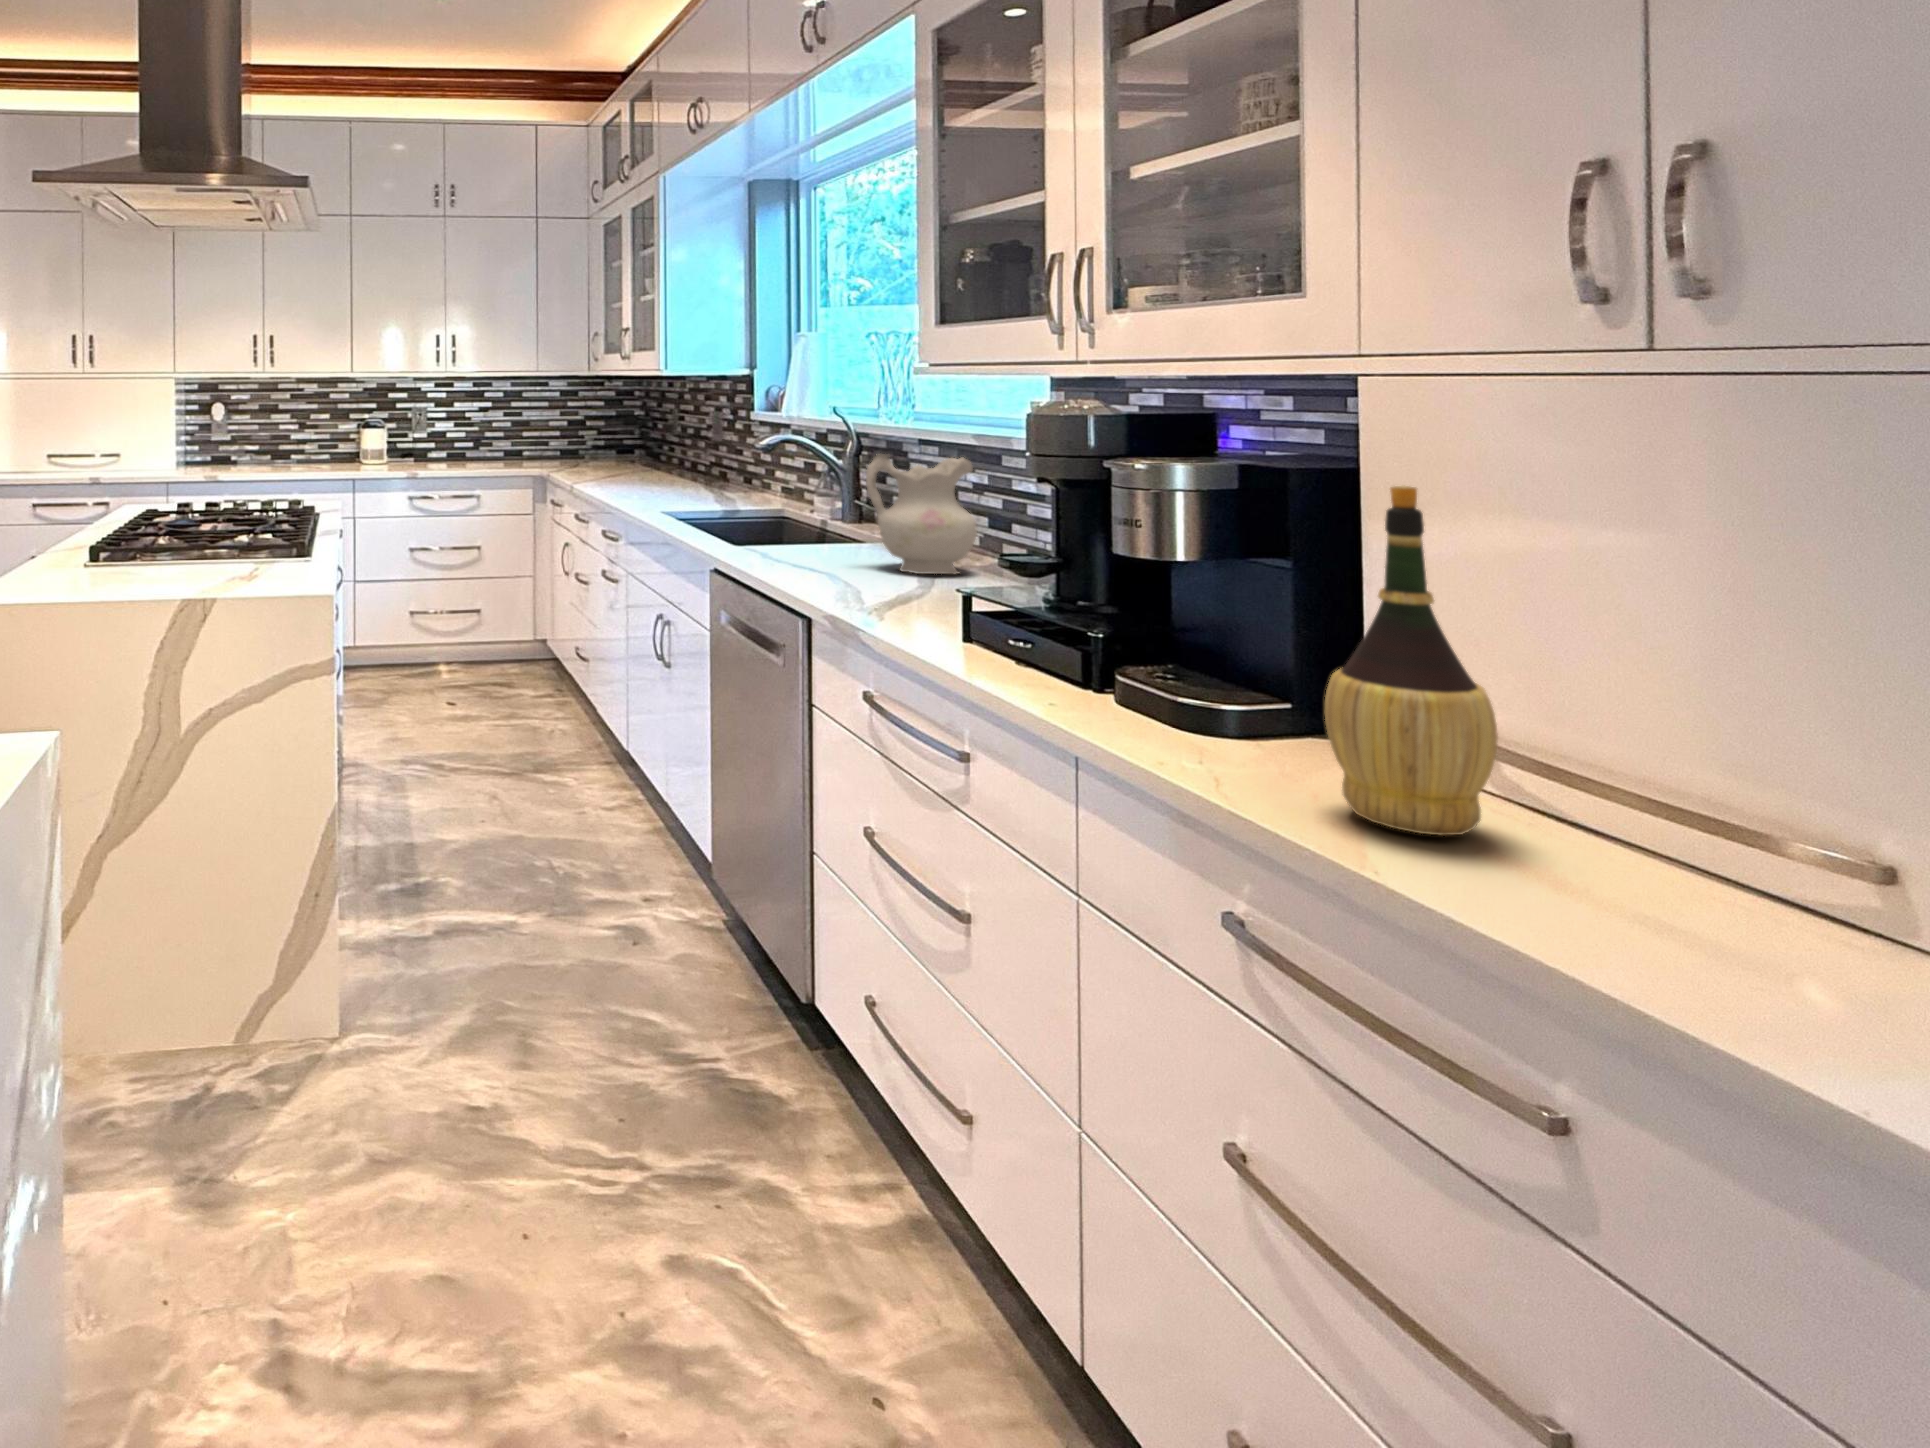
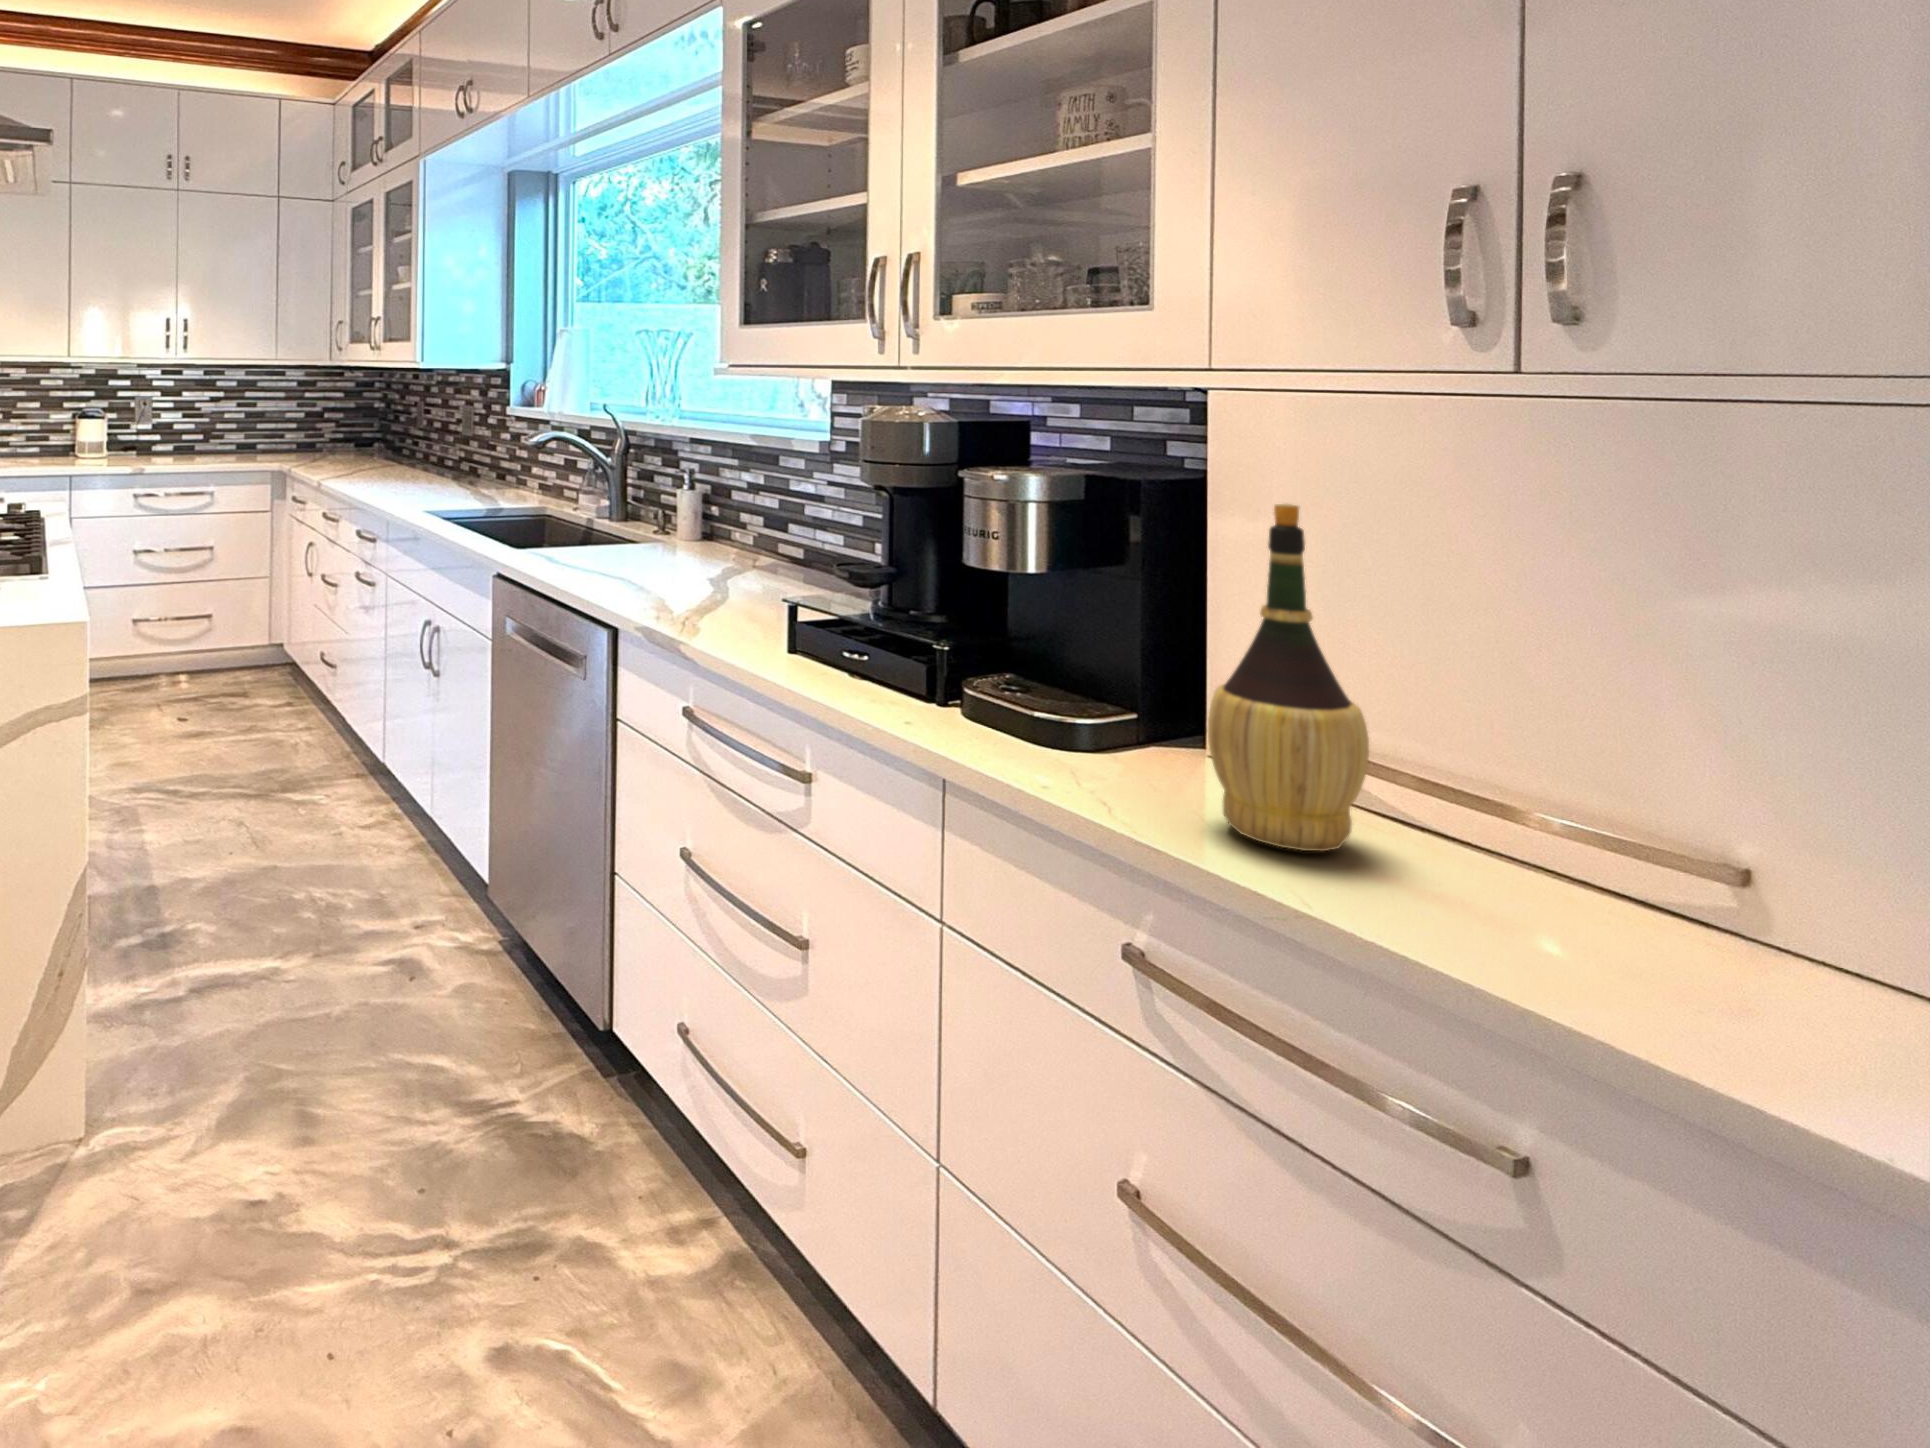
ceramic pitcher: present [866,454,977,574] -> none [656,454,761,577]

